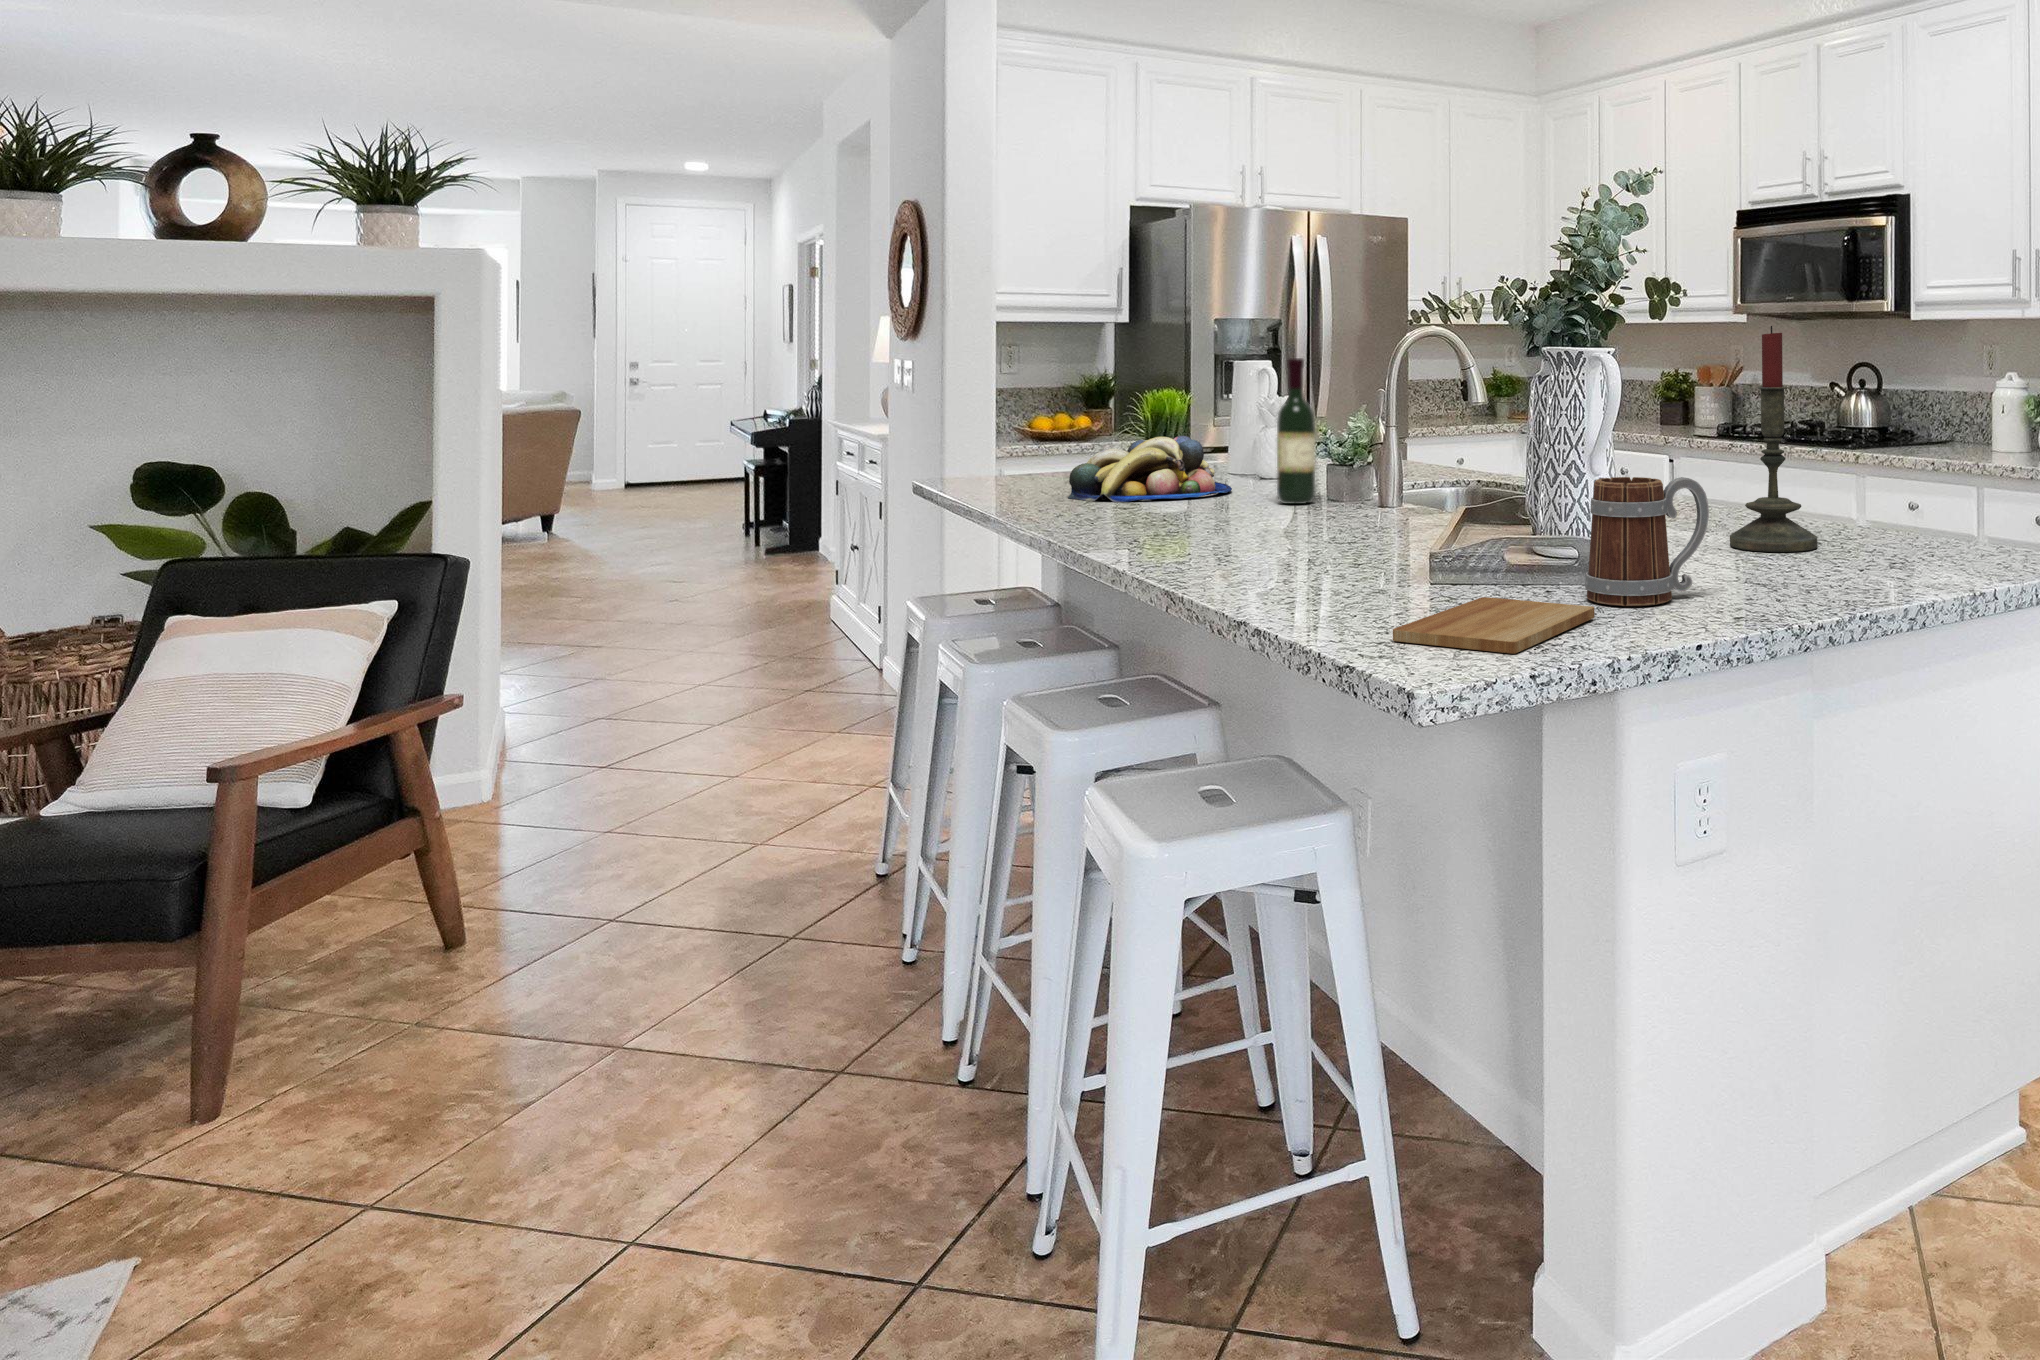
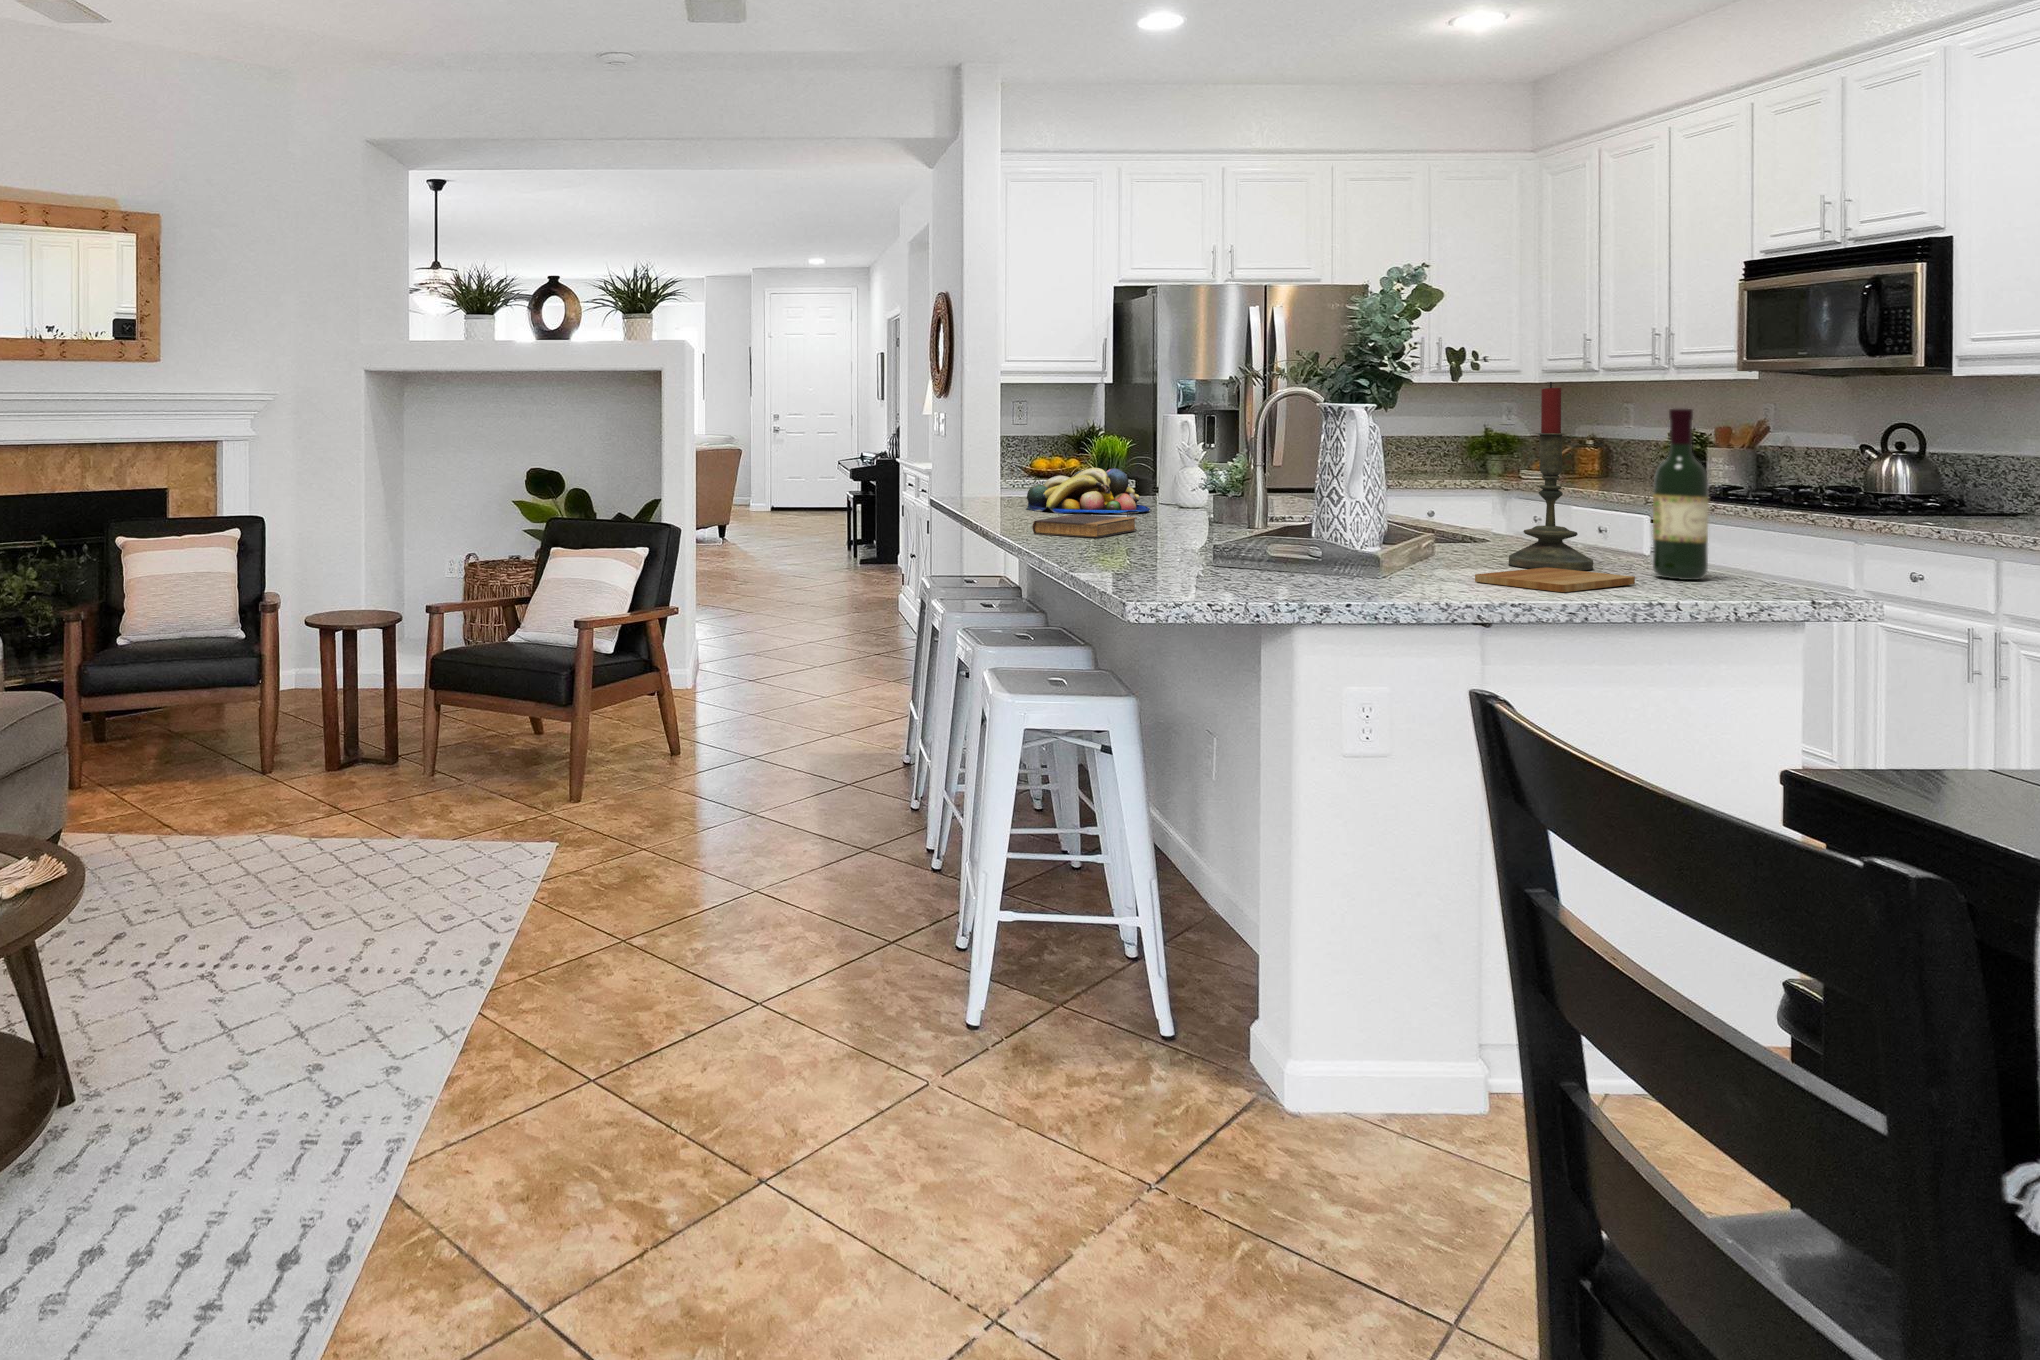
wine bottle: present [1277,358,1316,504] -> present [1653,408,1709,580]
mug: present [1585,477,1709,606] -> none [1310,492,1414,584]
book: none [1125,509,1258,546] -> present [1032,514,1137,538]
cutting board: present [1393,597,1595,654] -> present [1475,567,1635,592]

